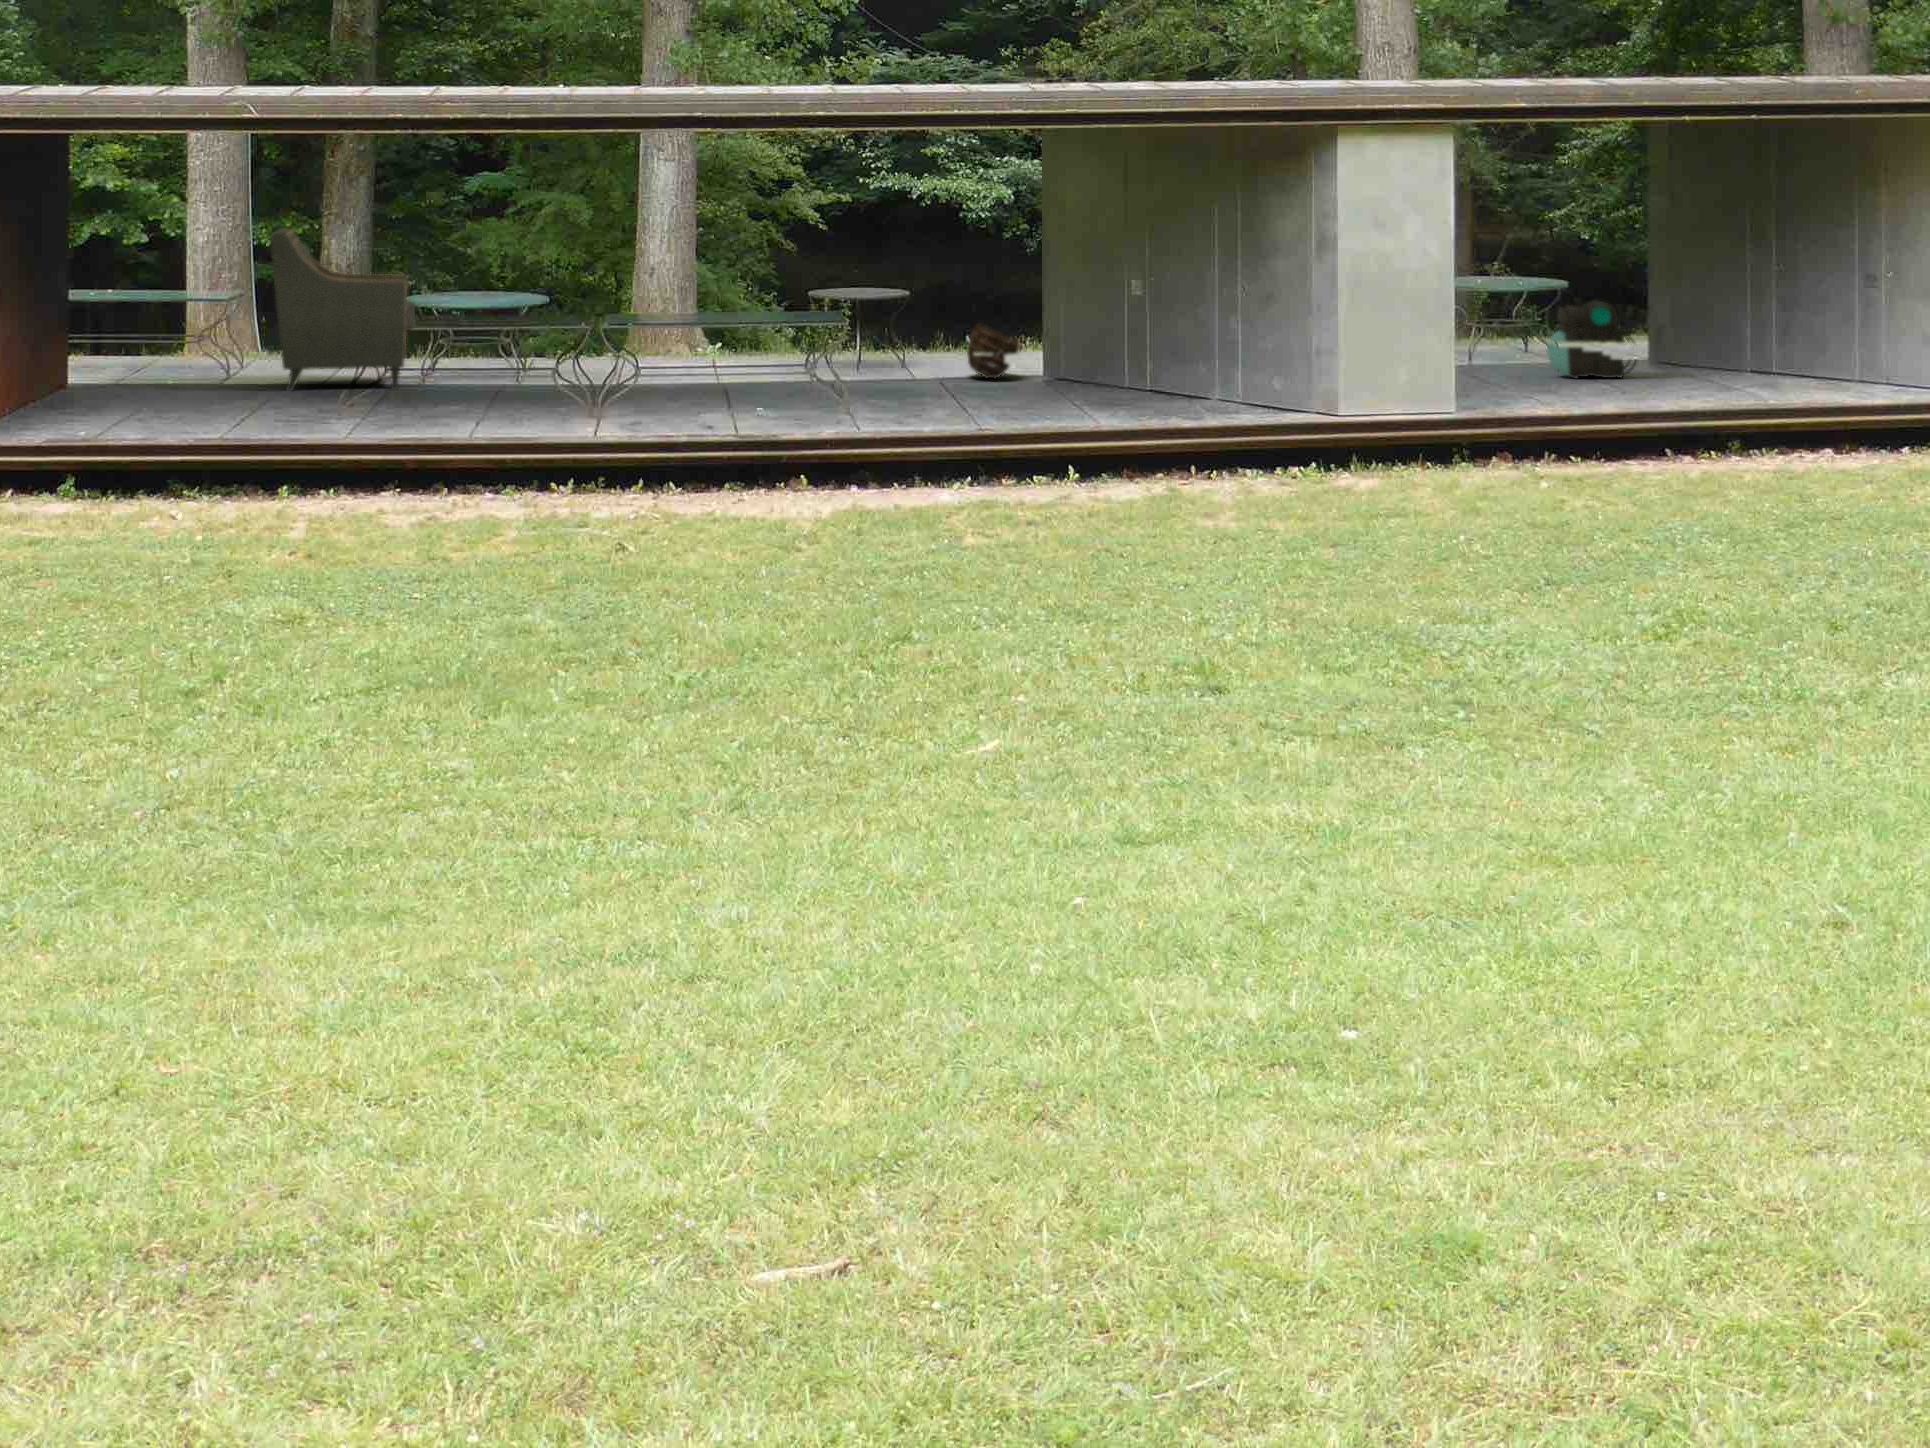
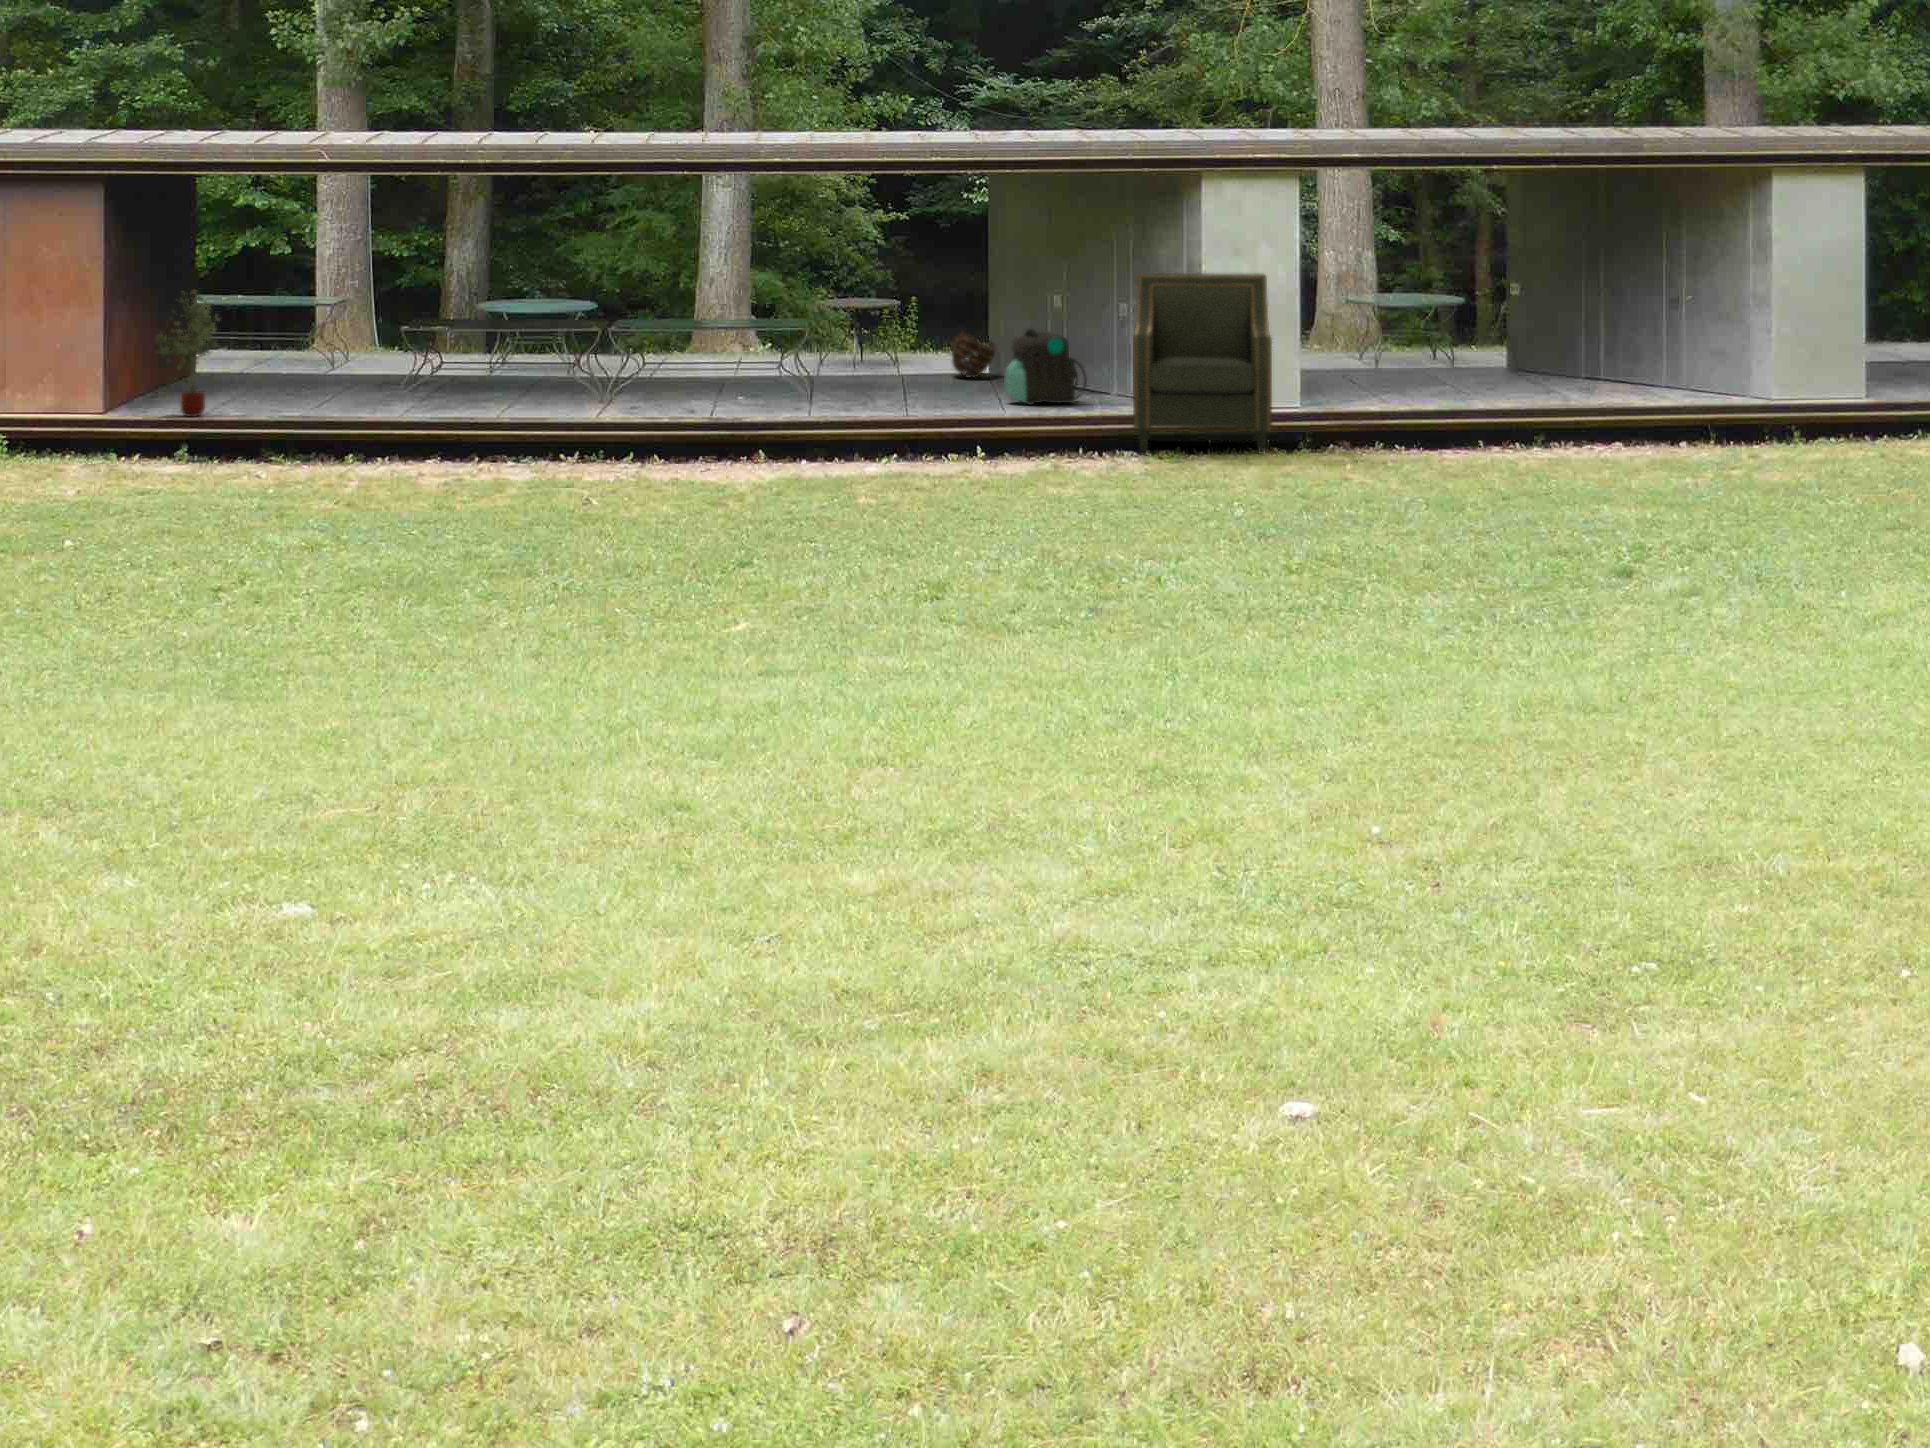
chair: present [270,228,416,391] -> present [1133,273,1272,454]
potted tree: none [18,280,104,438] -> present [156,290,219,417]
backpack: present [1547,297,1637,378] -> present [1004,329,1087,405]

